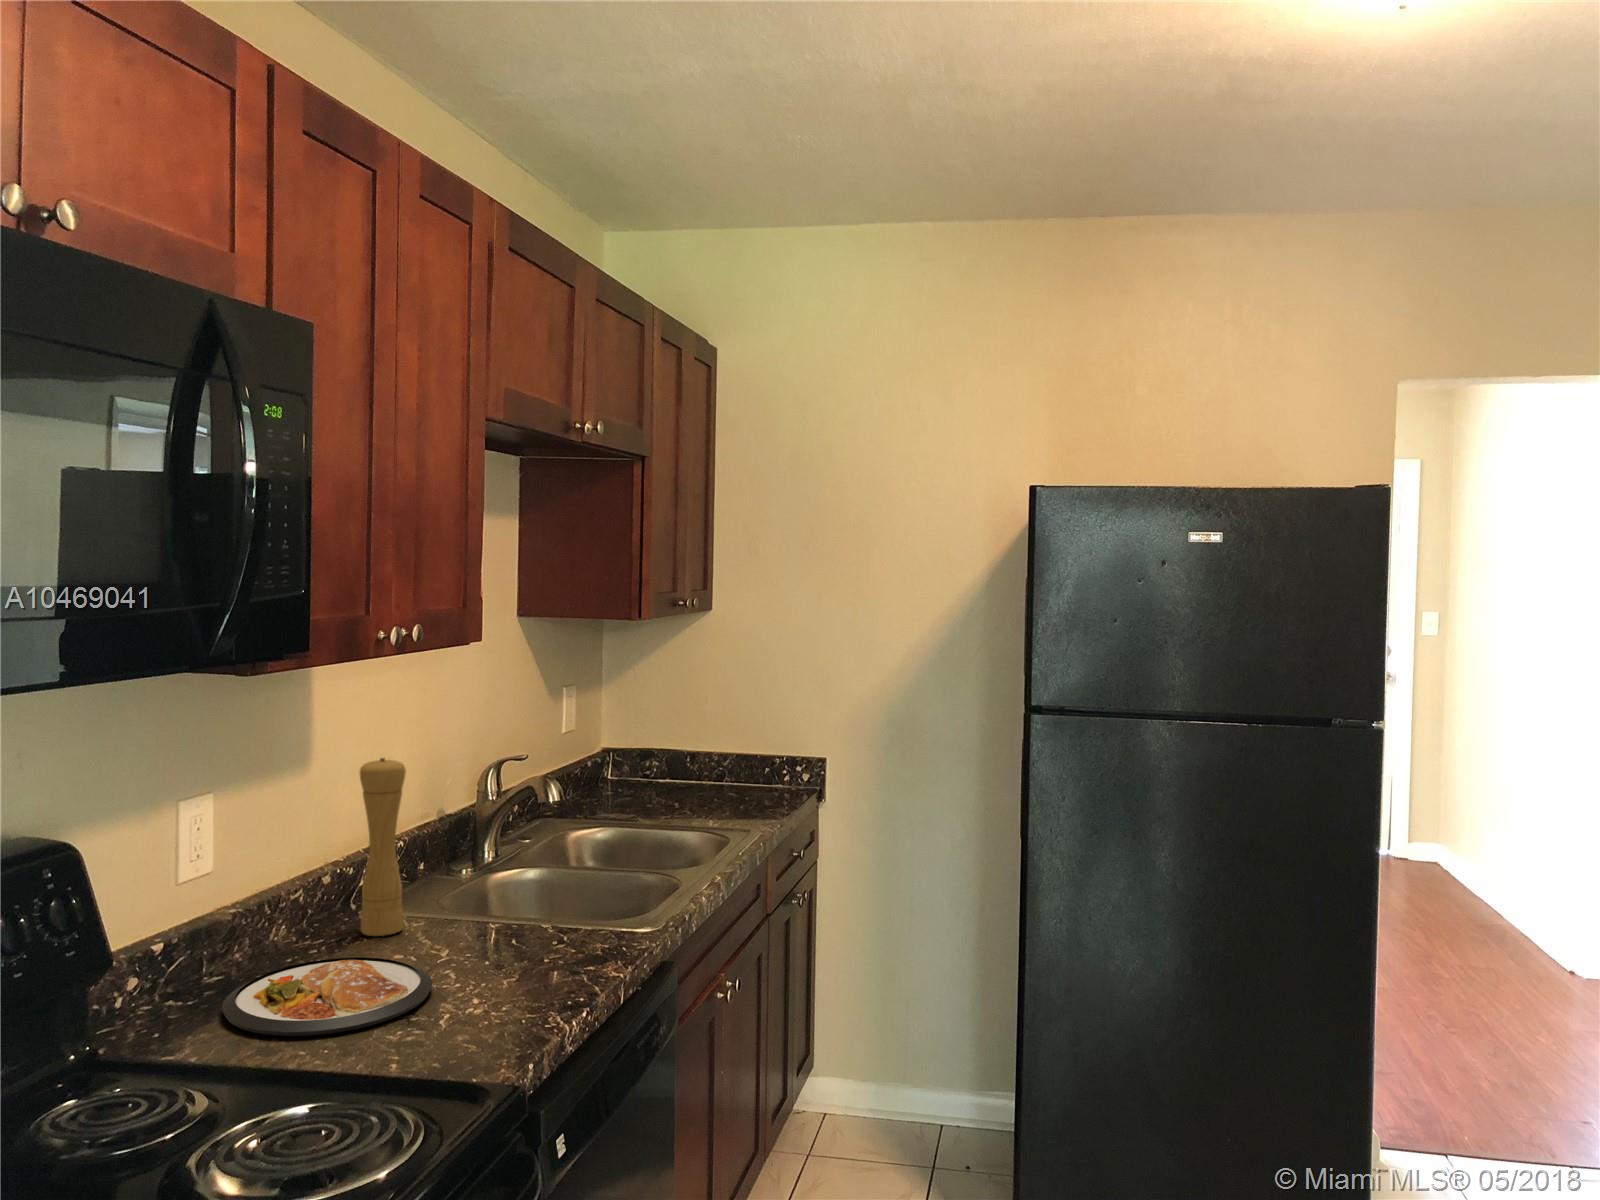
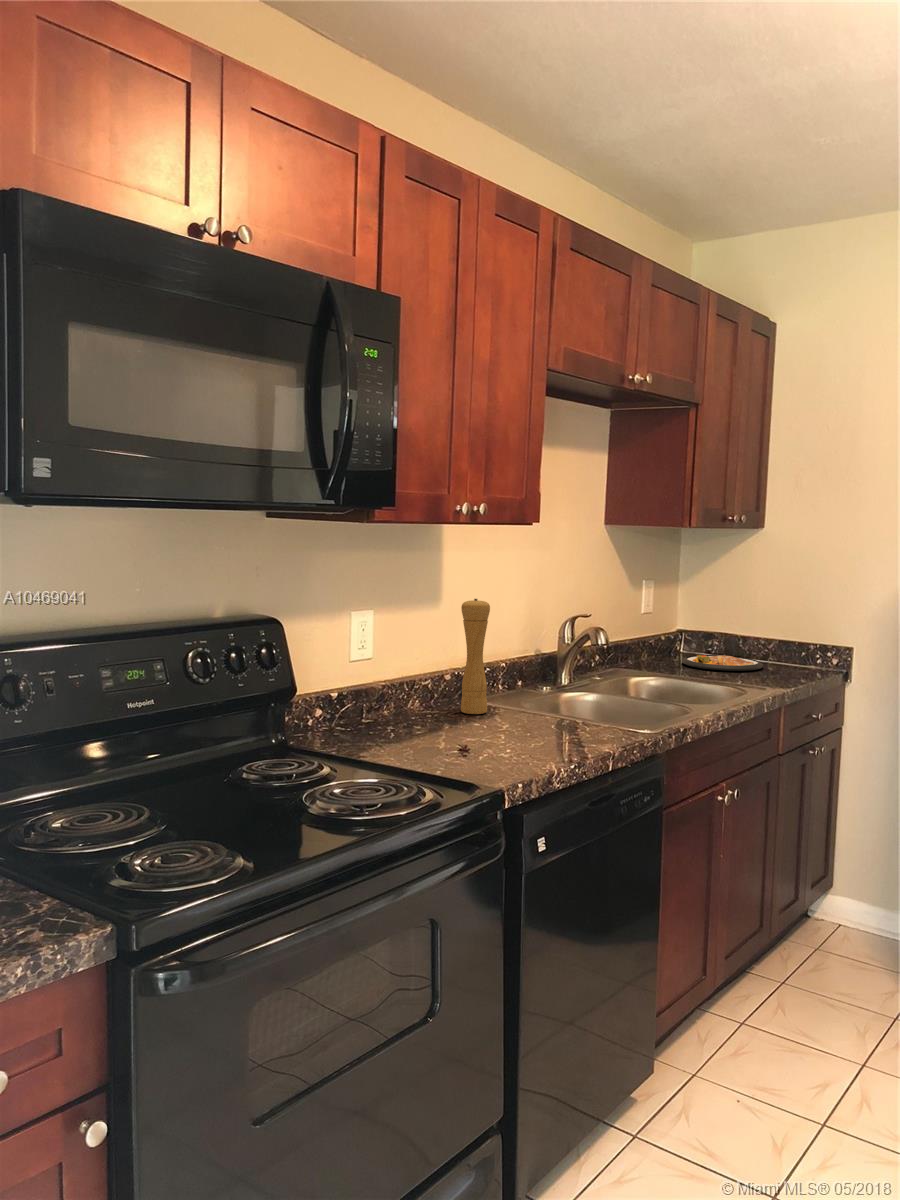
dish: present [222,957,432,1036] -> present [682,655,763,671]

